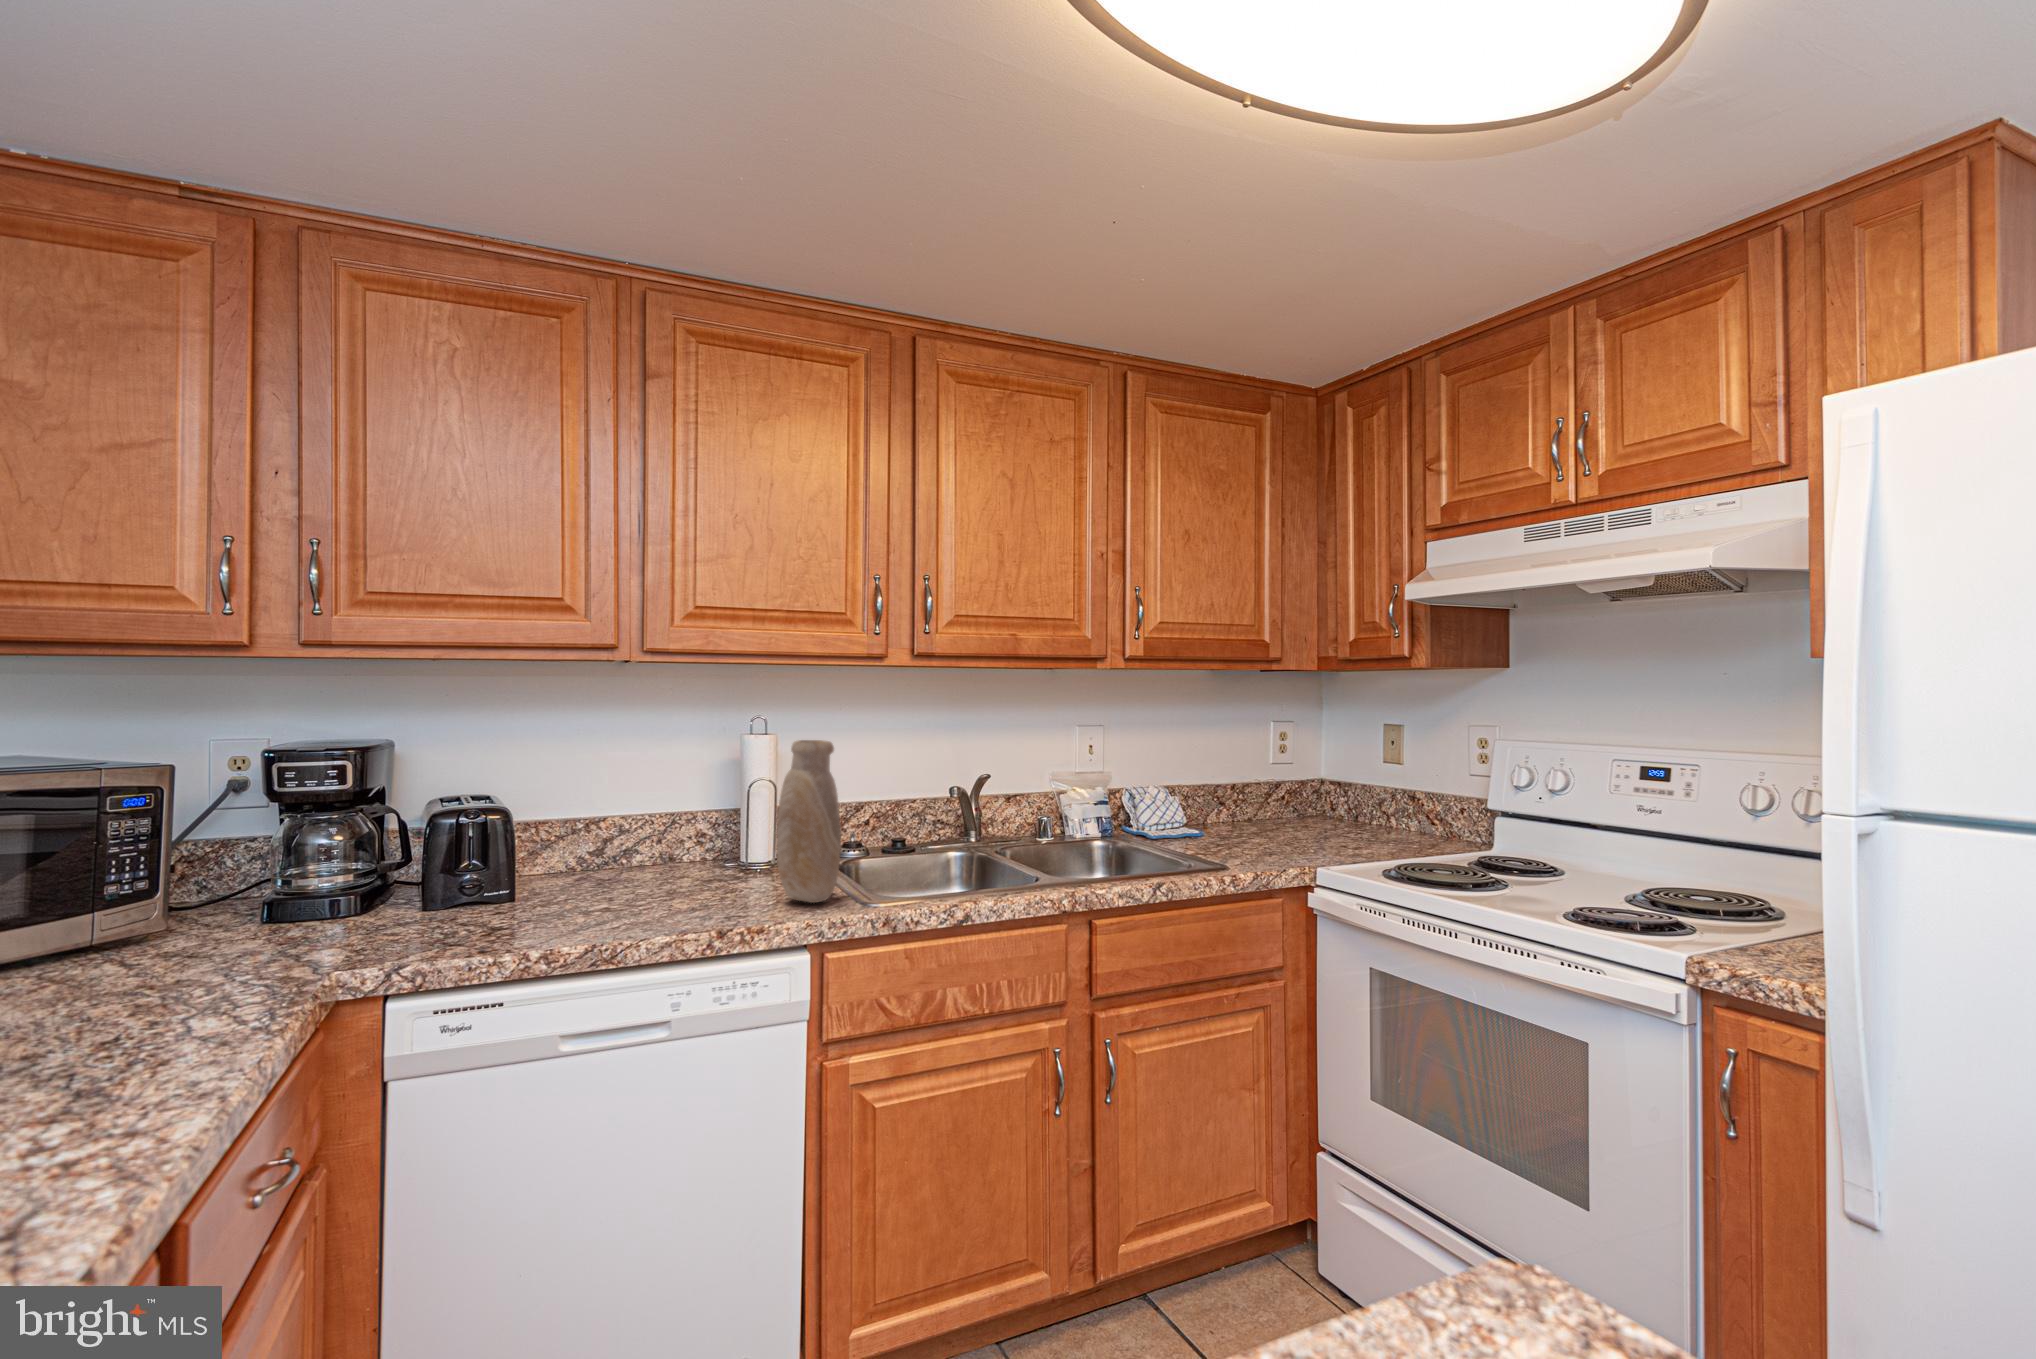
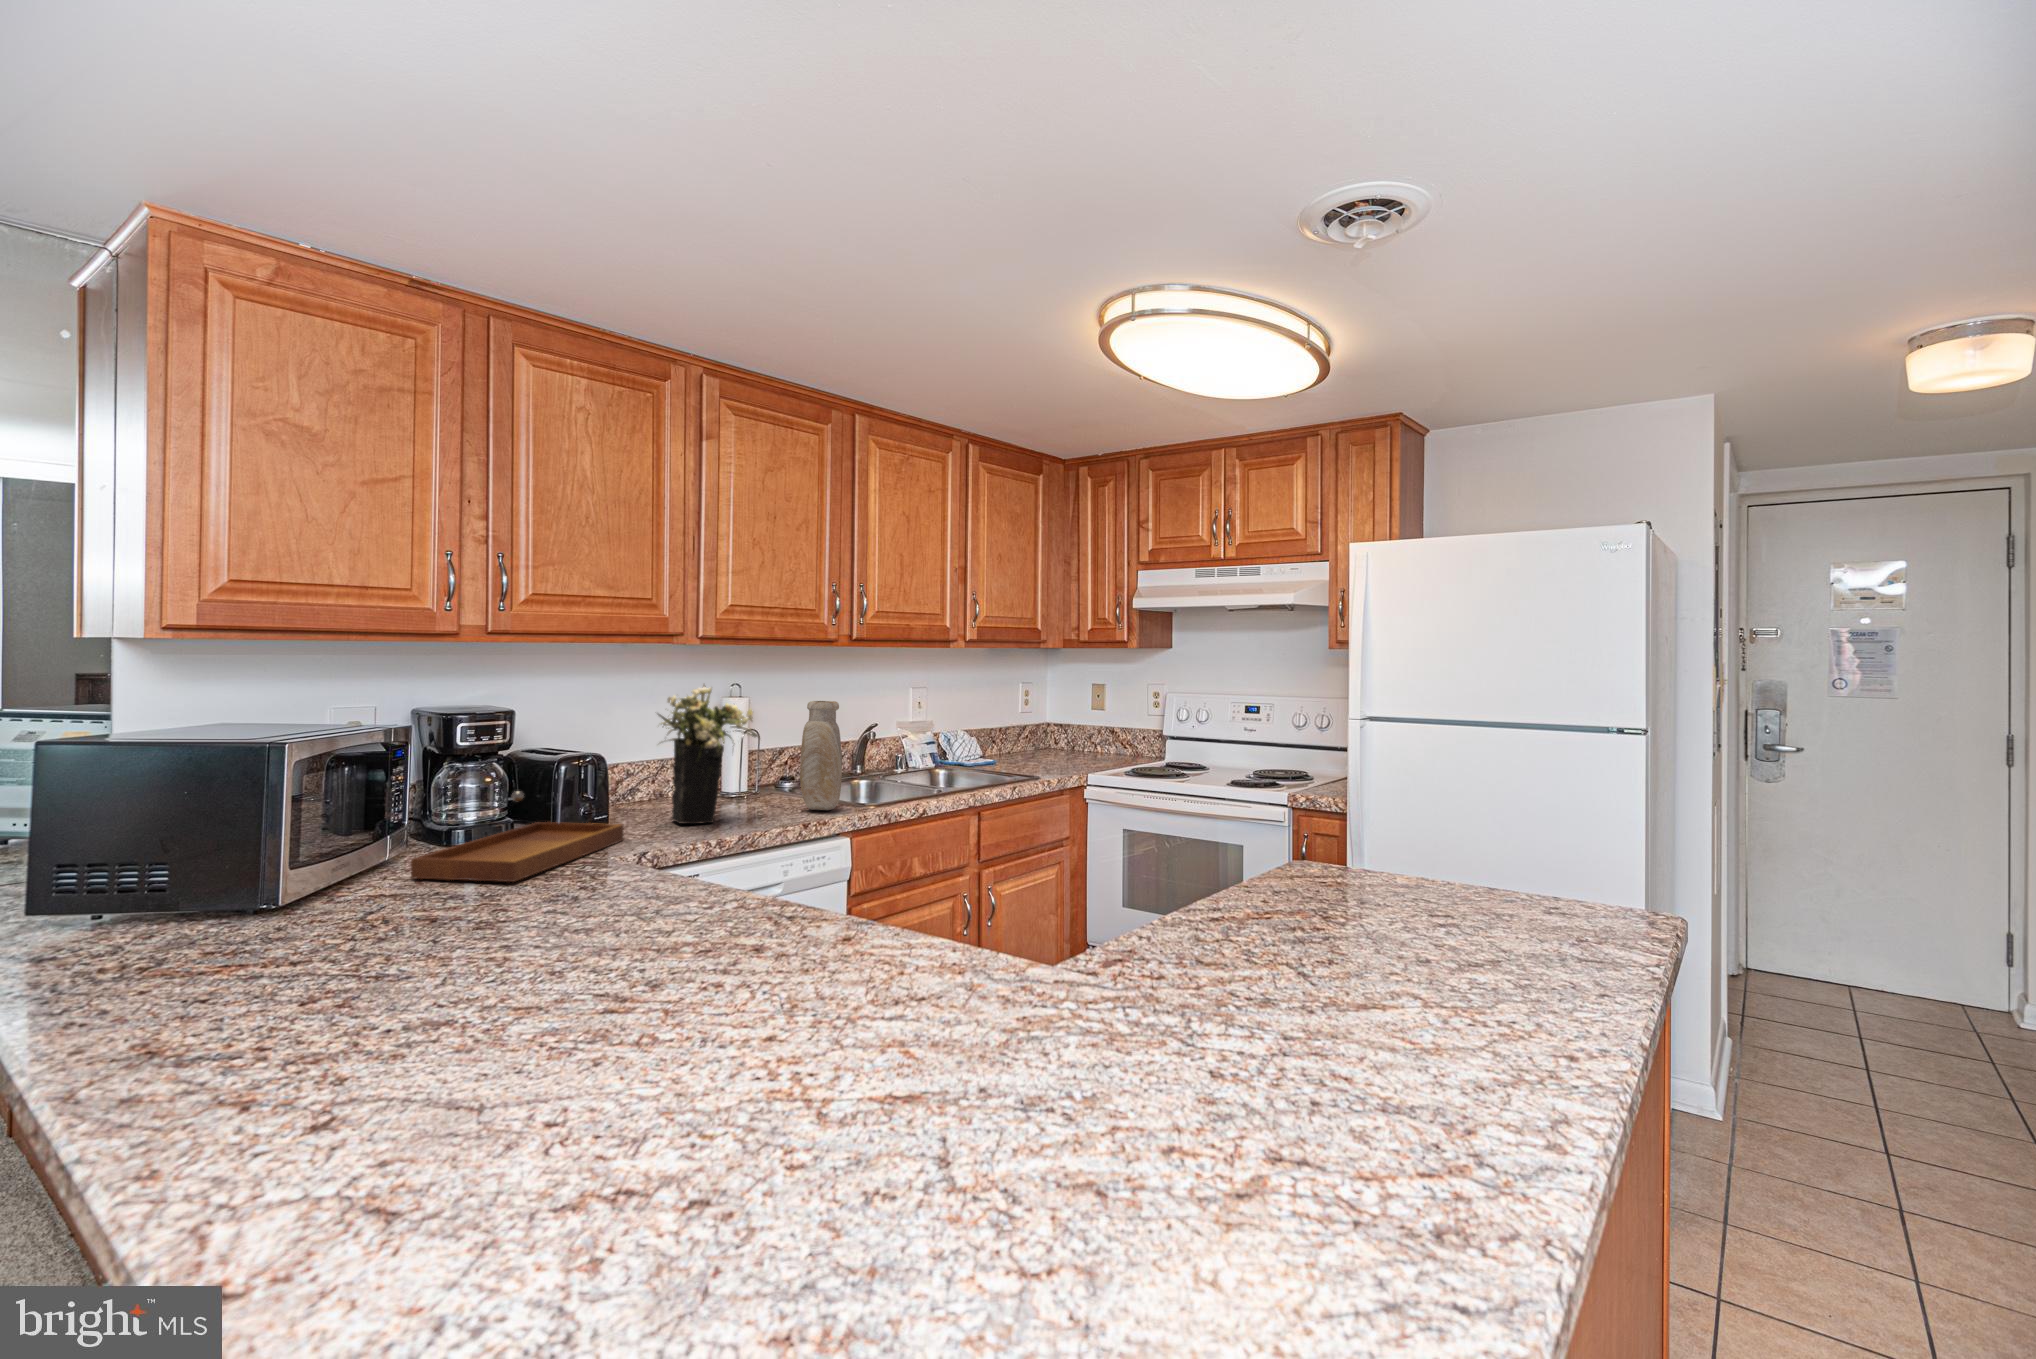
flower arrangement: none [553,712,716,911] -> present [658,685,759,824]
tray: none [99,853,467,993] -> present [411,791,624,882]

